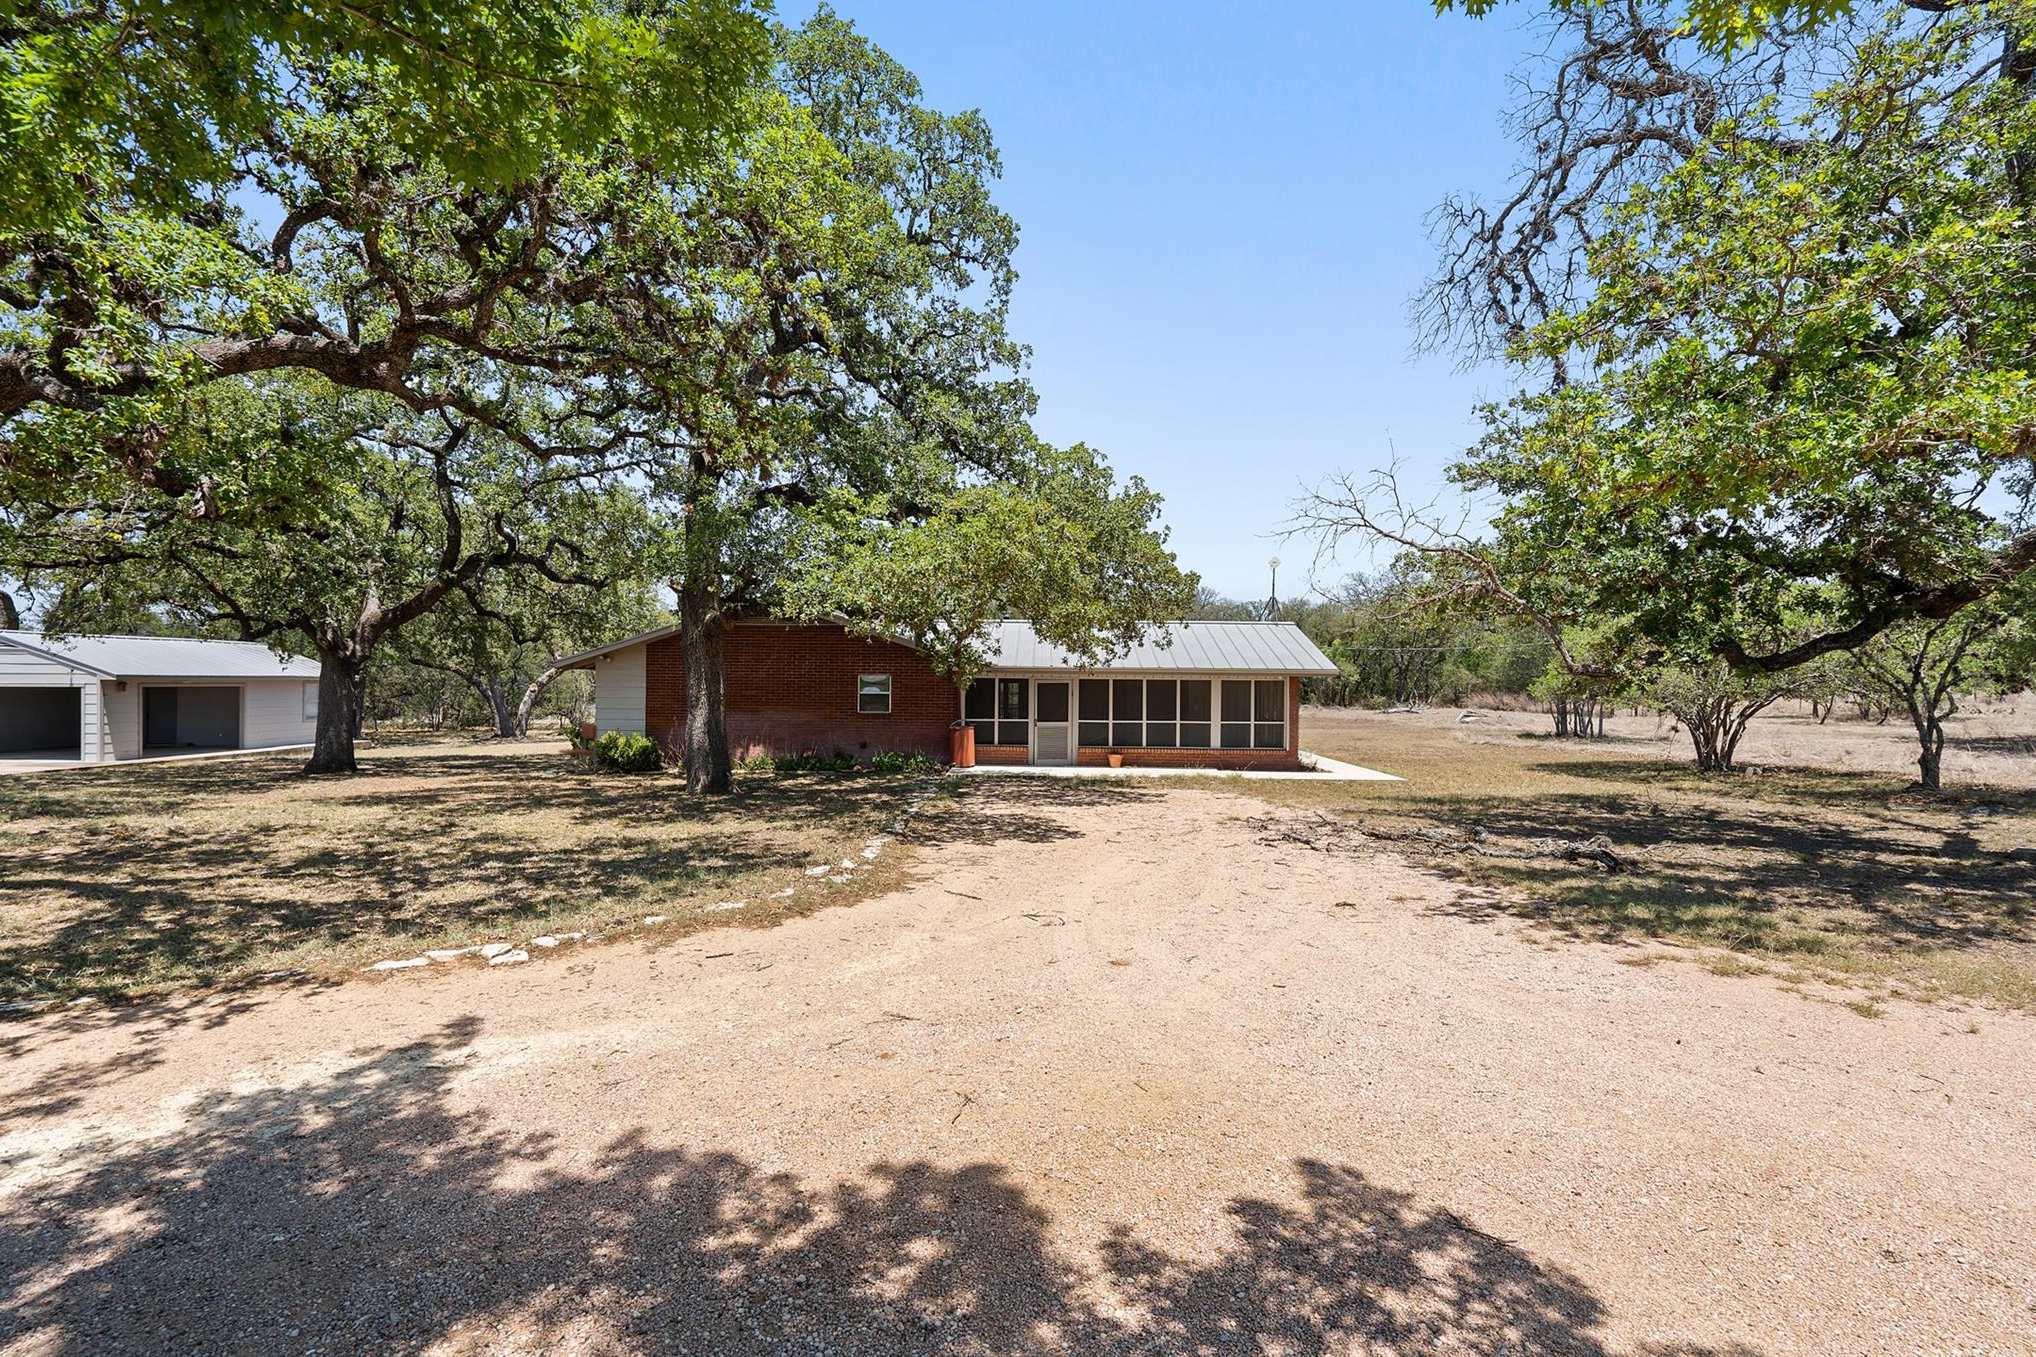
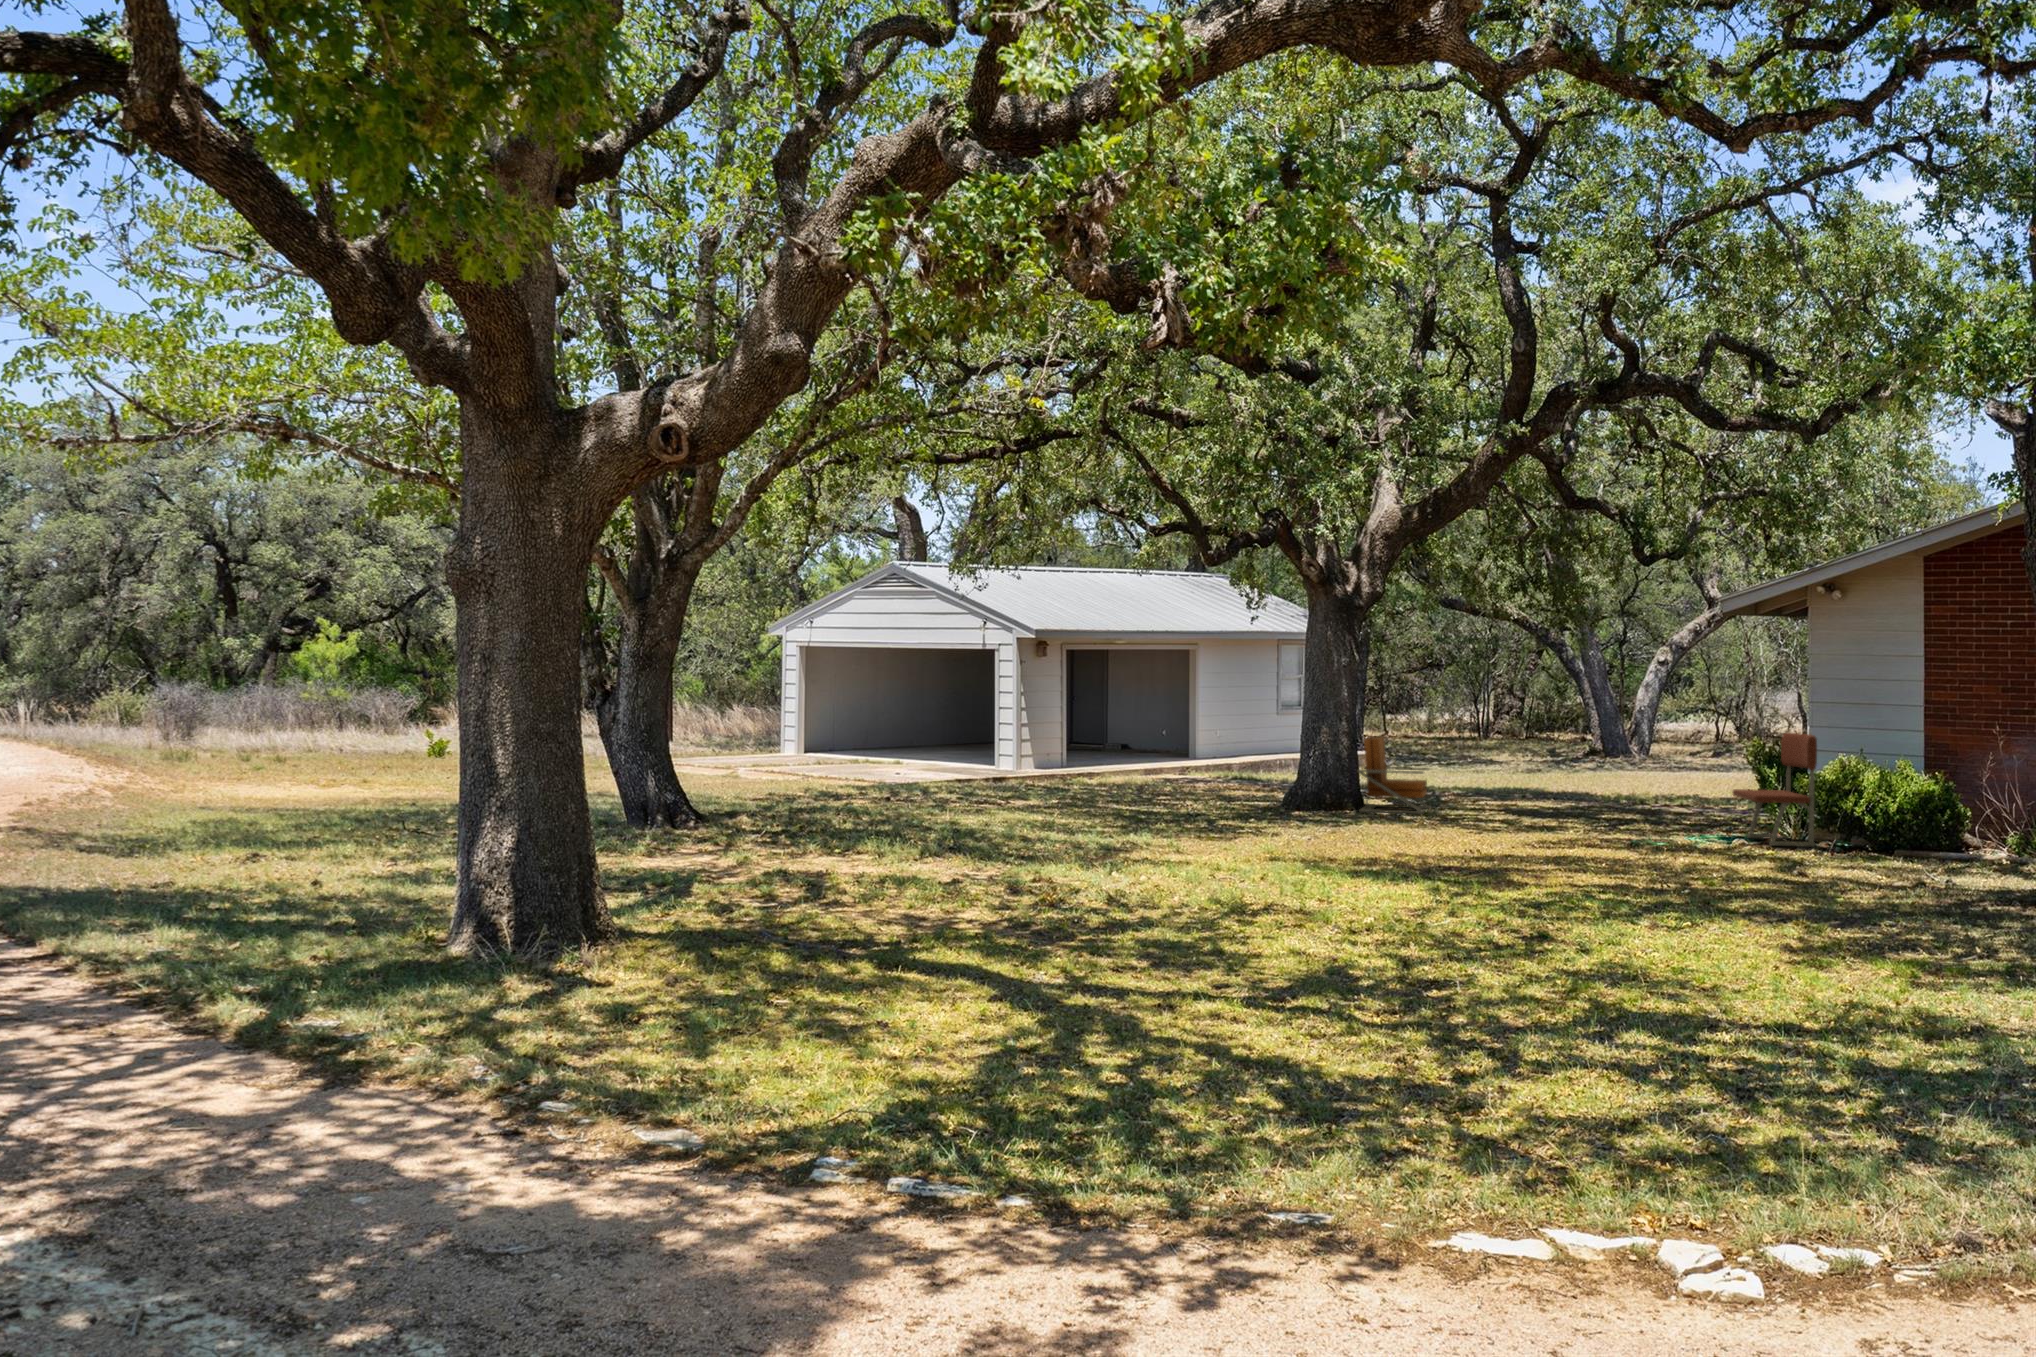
lounge chair: none [353,732,399,771] -> present [1357,737,1429,814]

